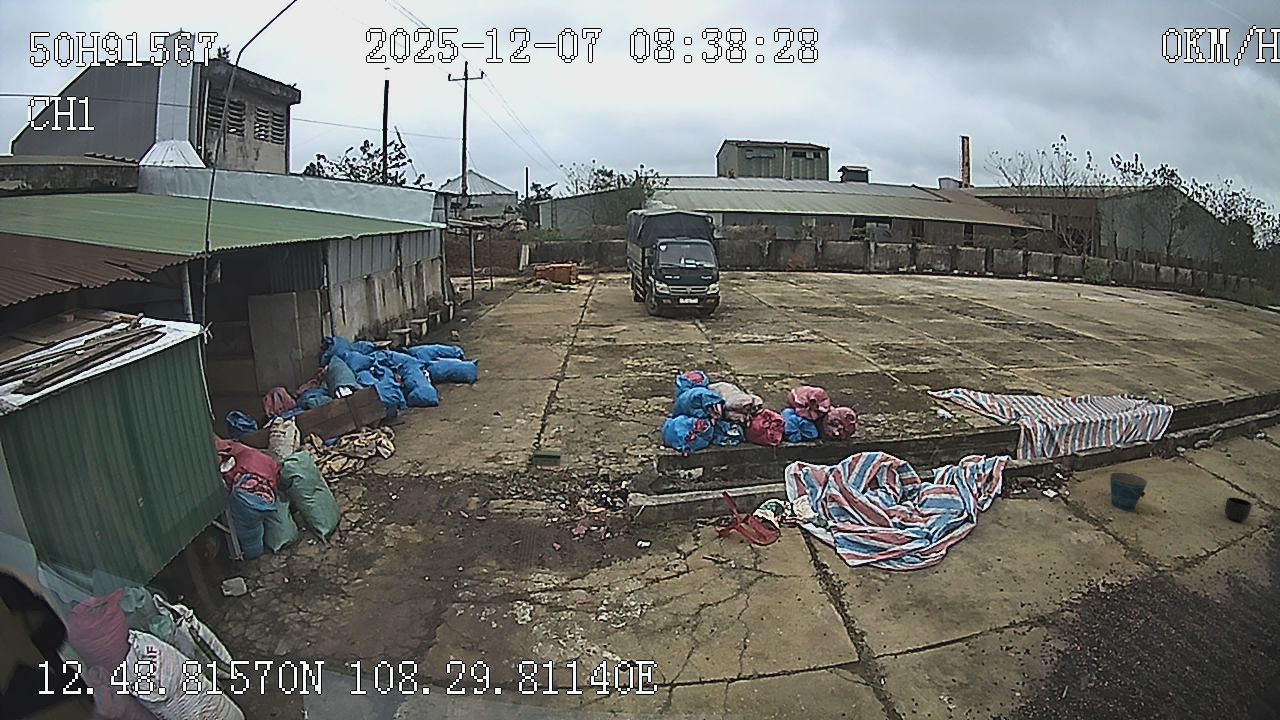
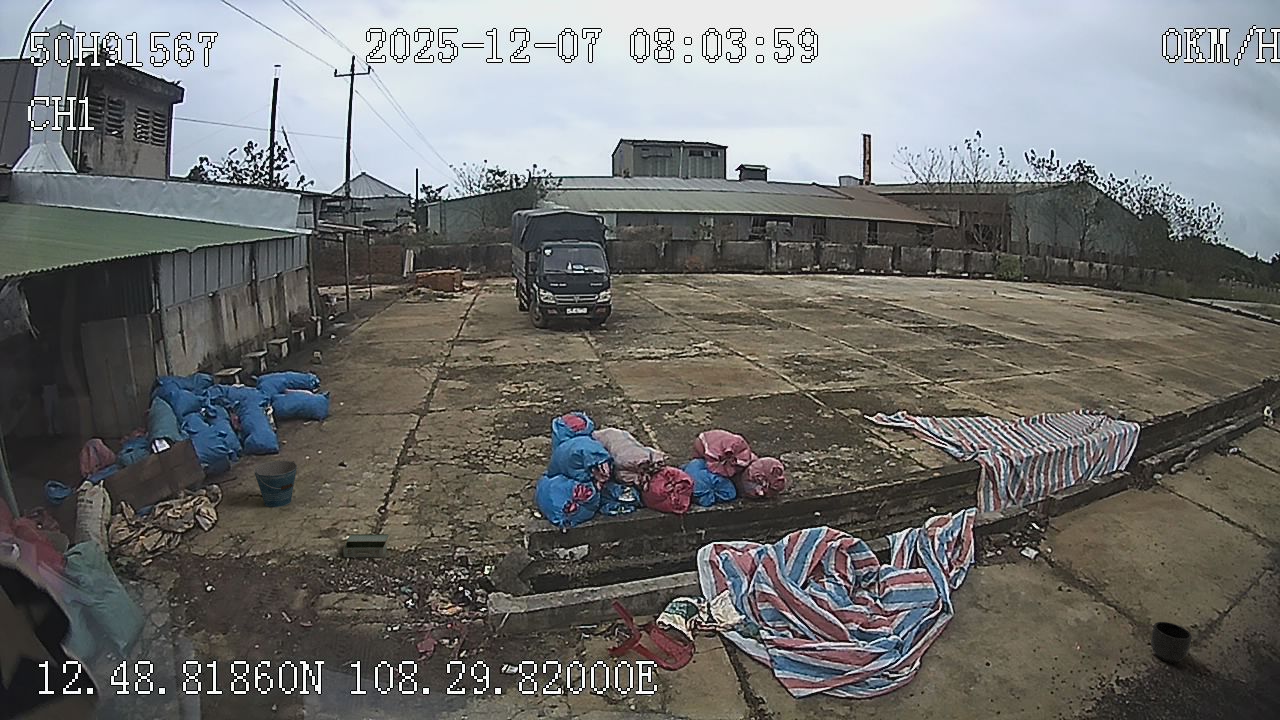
bucket: present [1110,472,1147,511] -> present [254,461,299,507]
planter: present [1225,497,1252,522] -> present [1151,622,1192,663]

